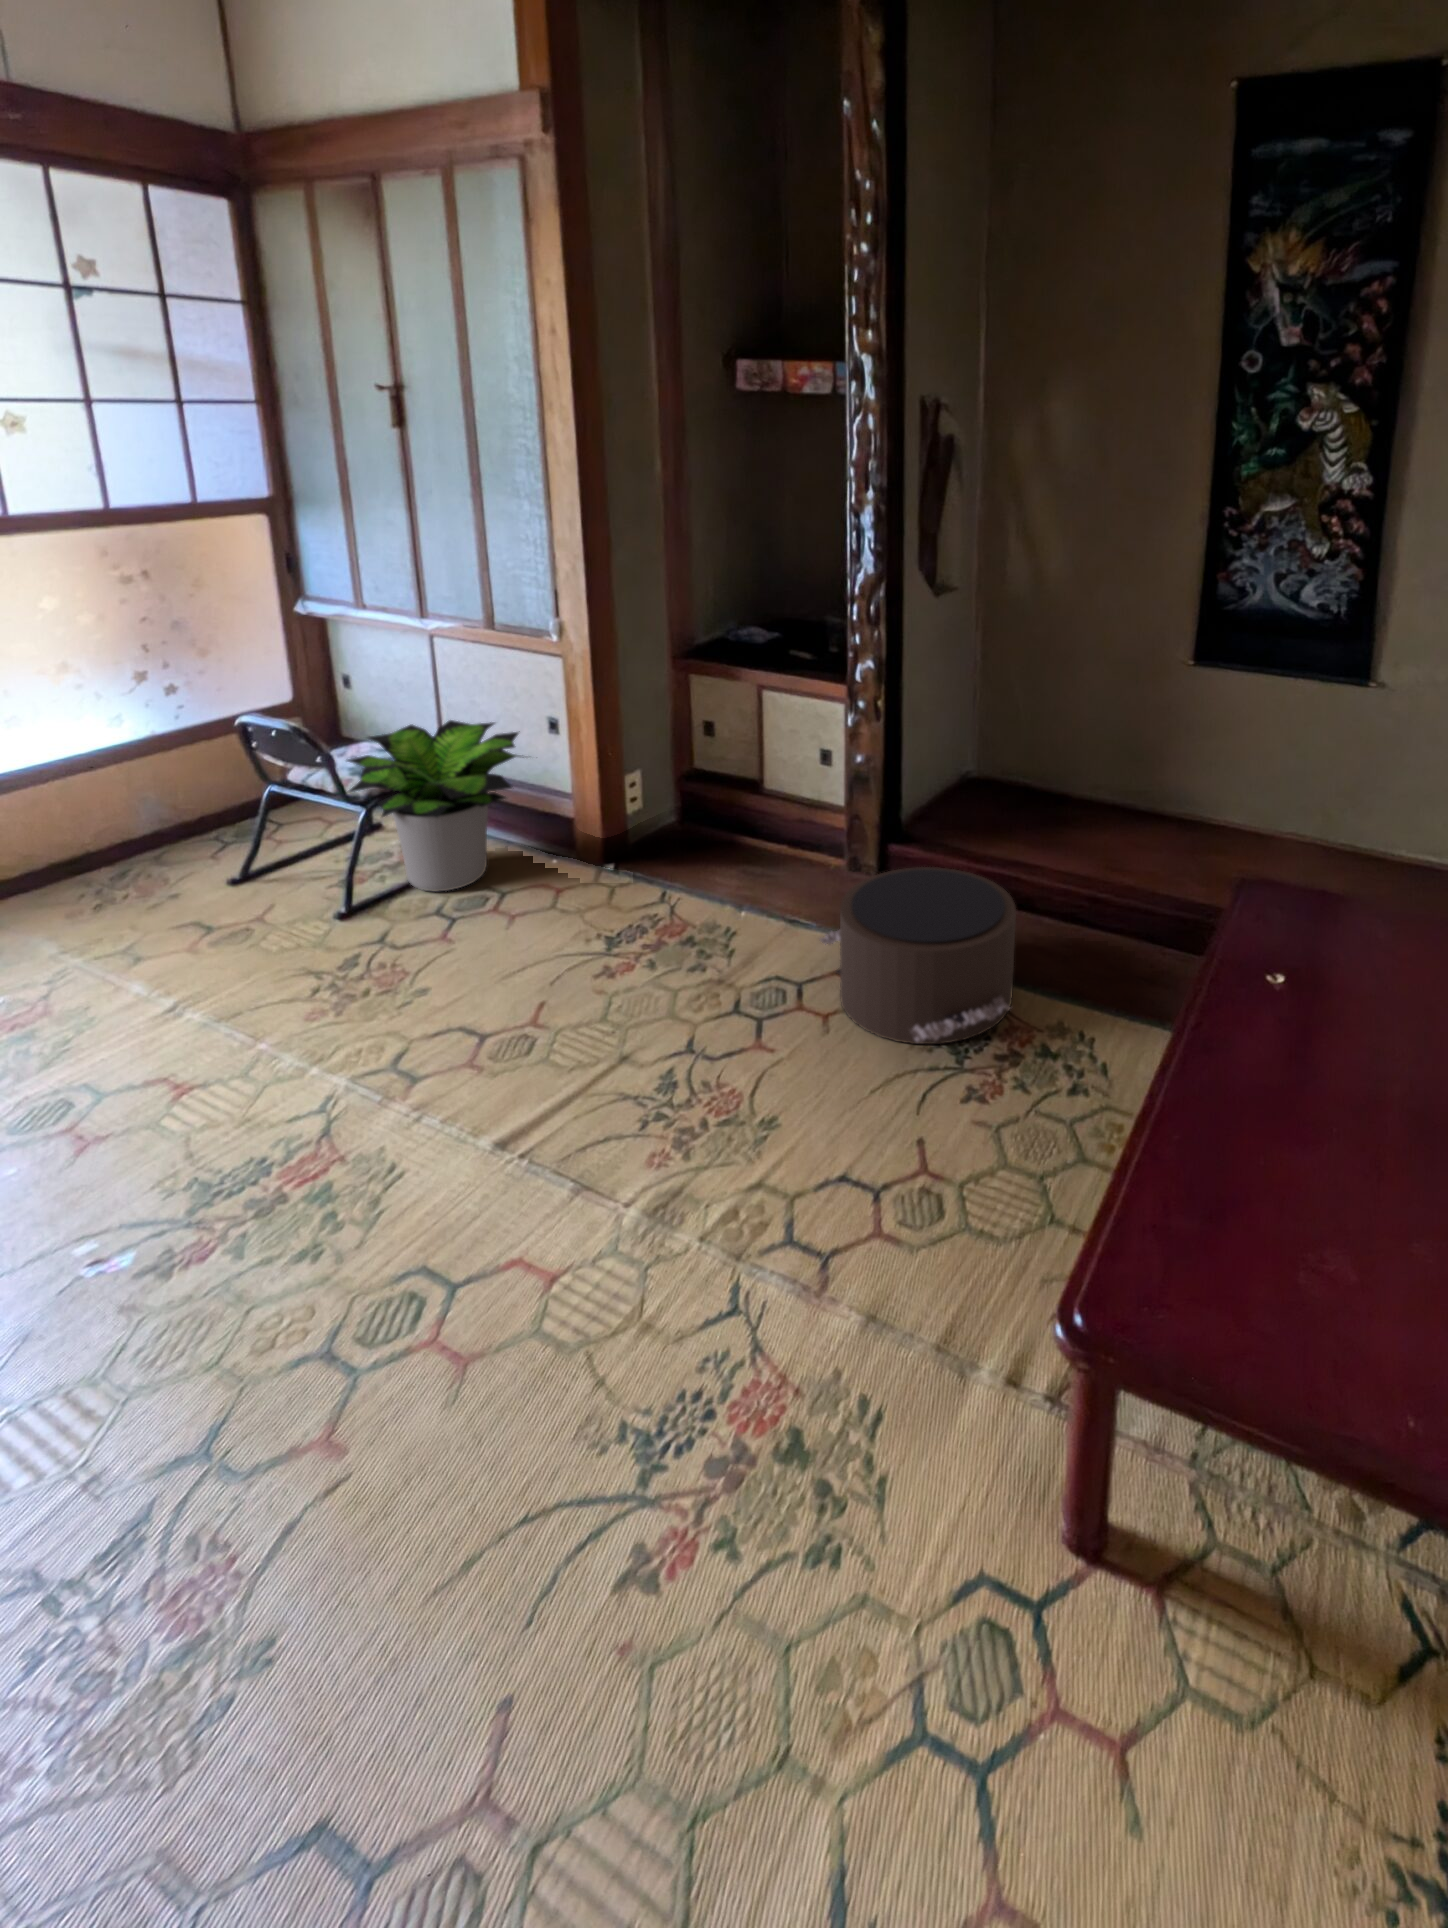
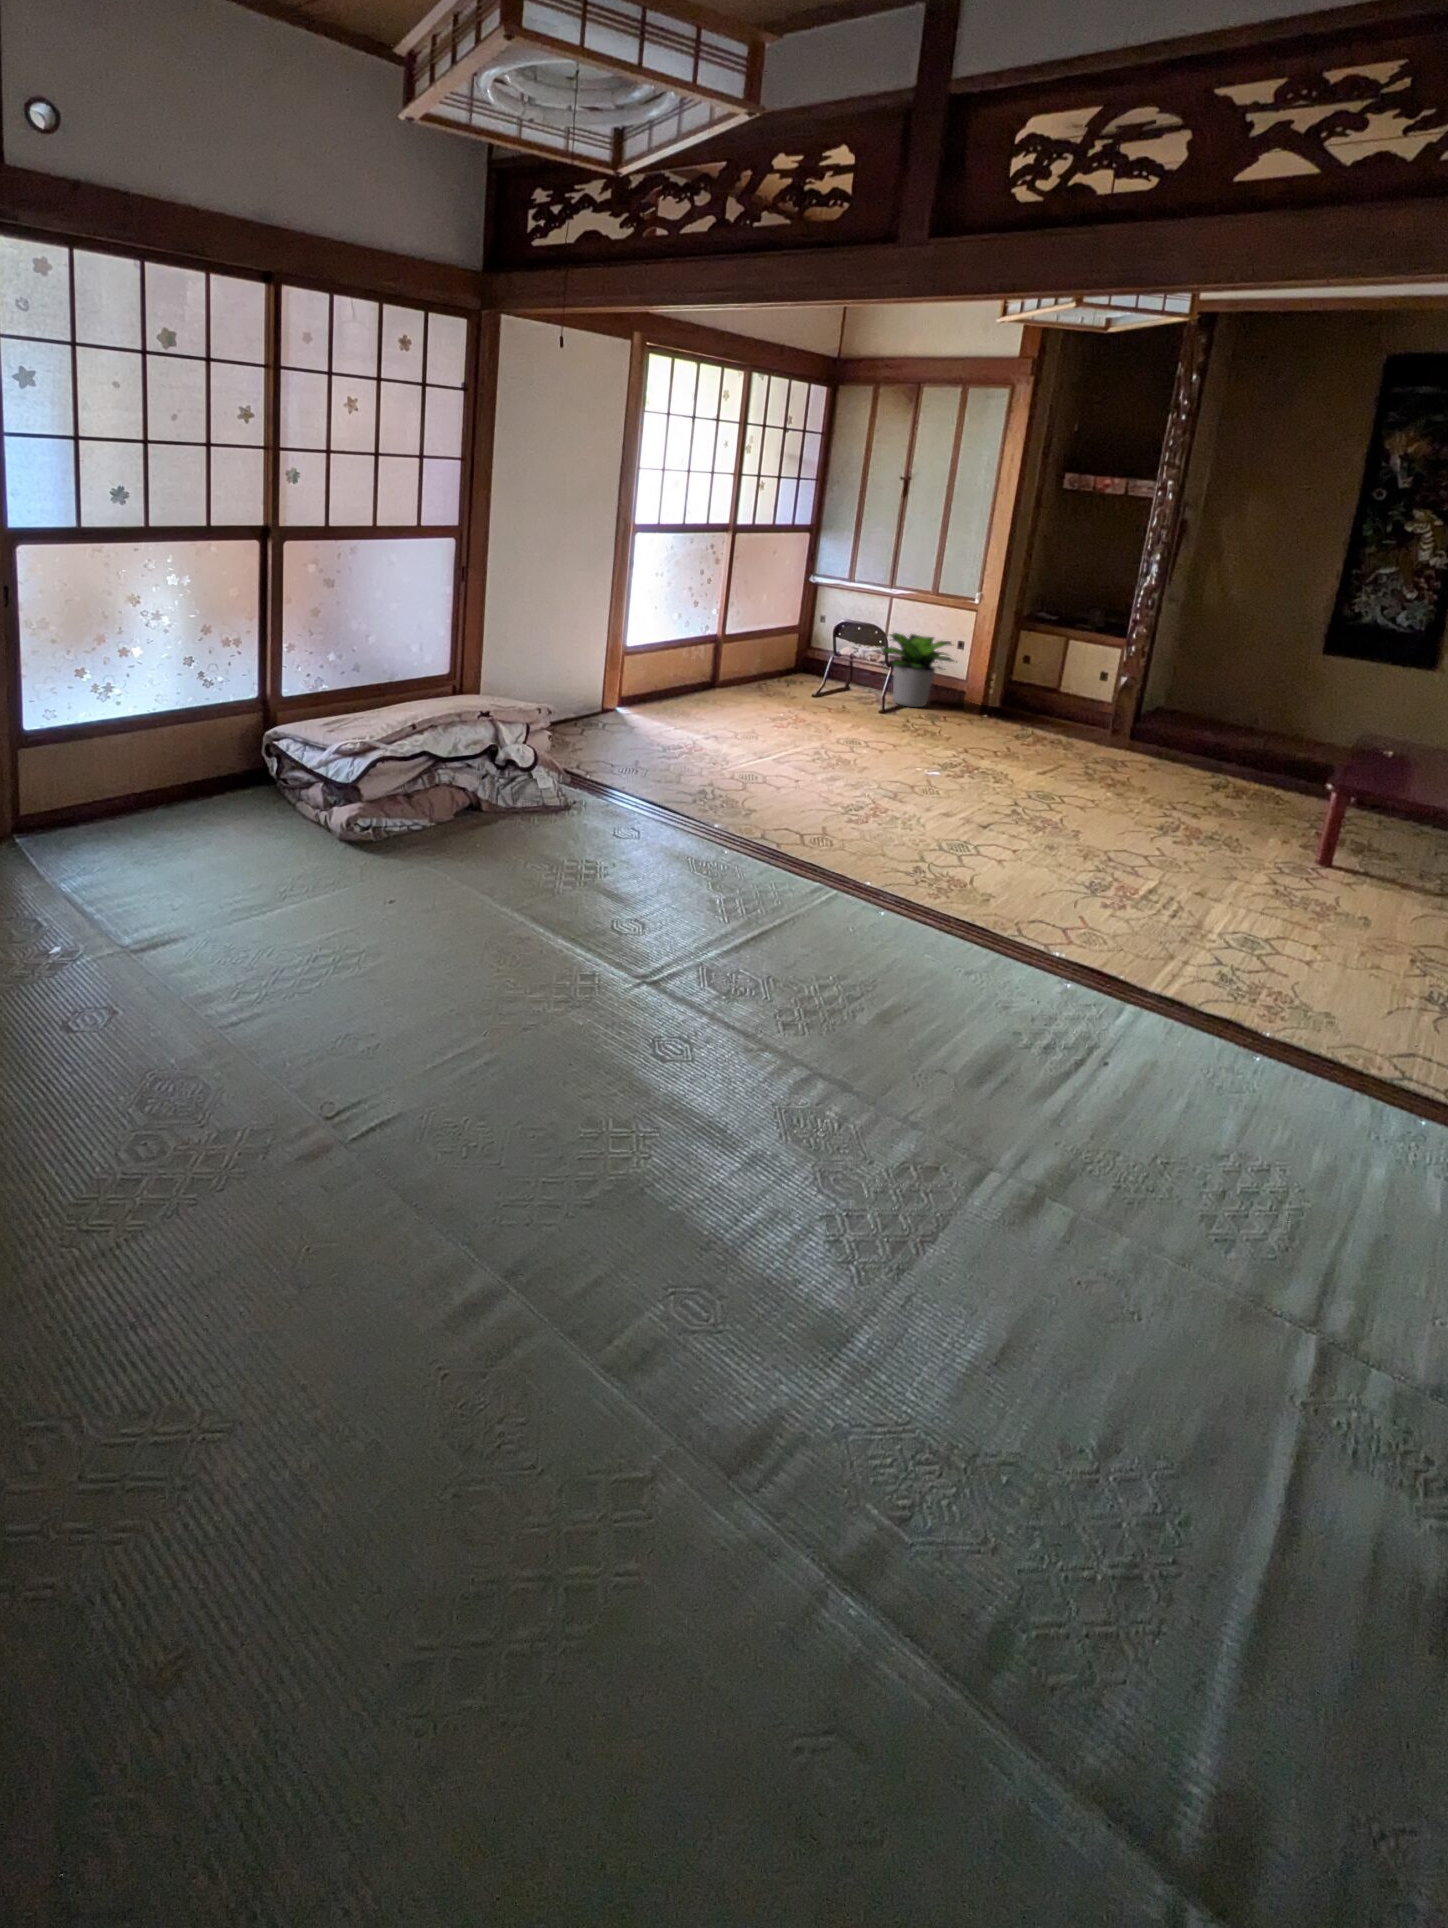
pouf: present [820,867,1016,1044] -> none [1116,716,1228,783]

